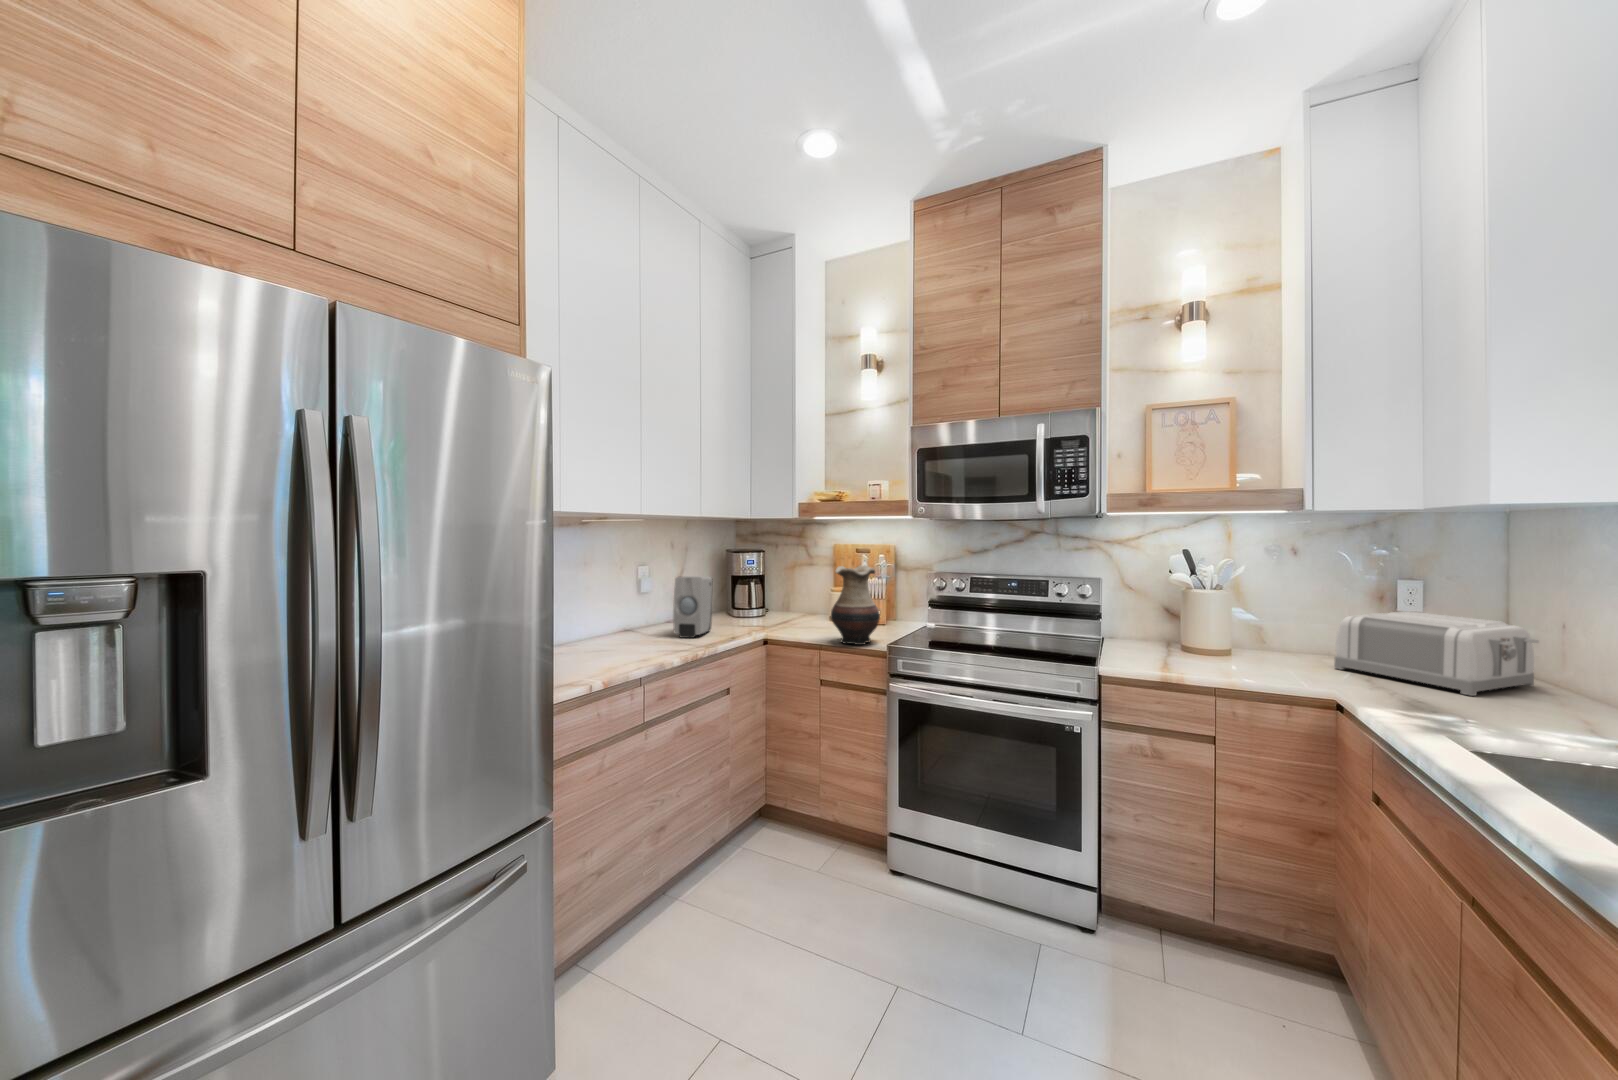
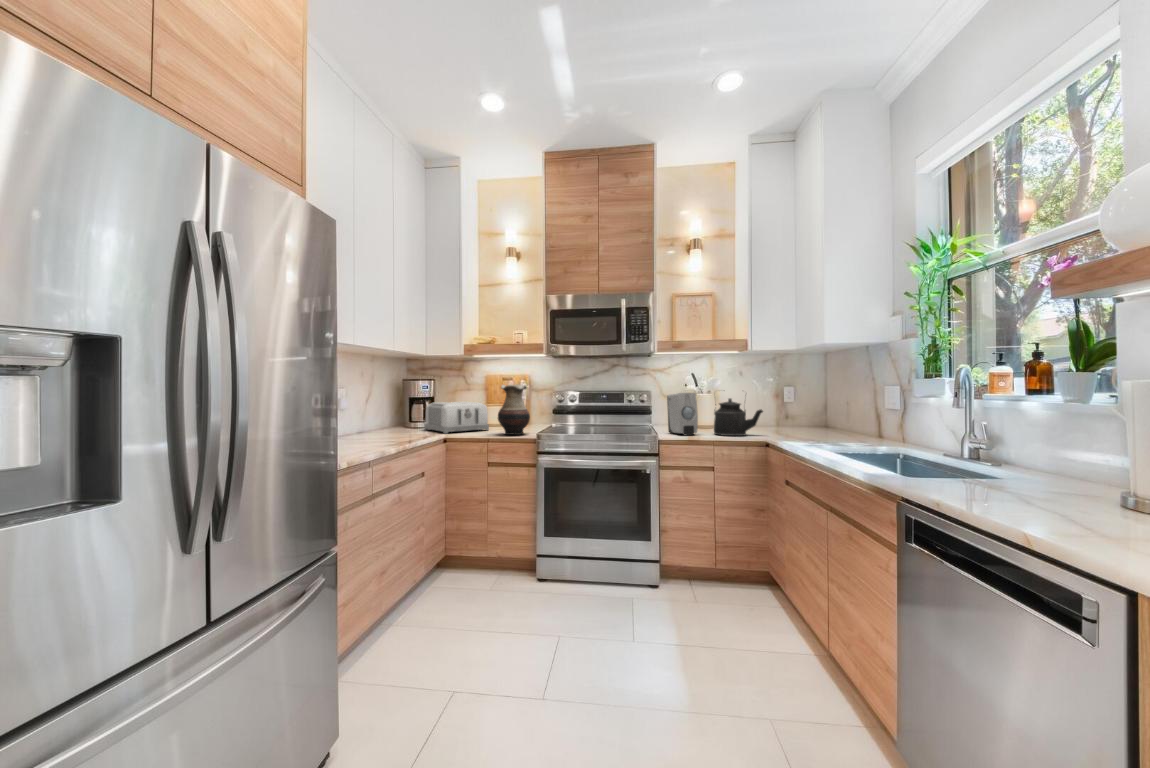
soap dispenser: present [673,577,712,638] -> present [667,393,698,435]
kettle: none [1219,588,1341,684] -> present [714,398,763,436]
toaster: present [1334,611,1539,696] -> present [424,402,489,434]

